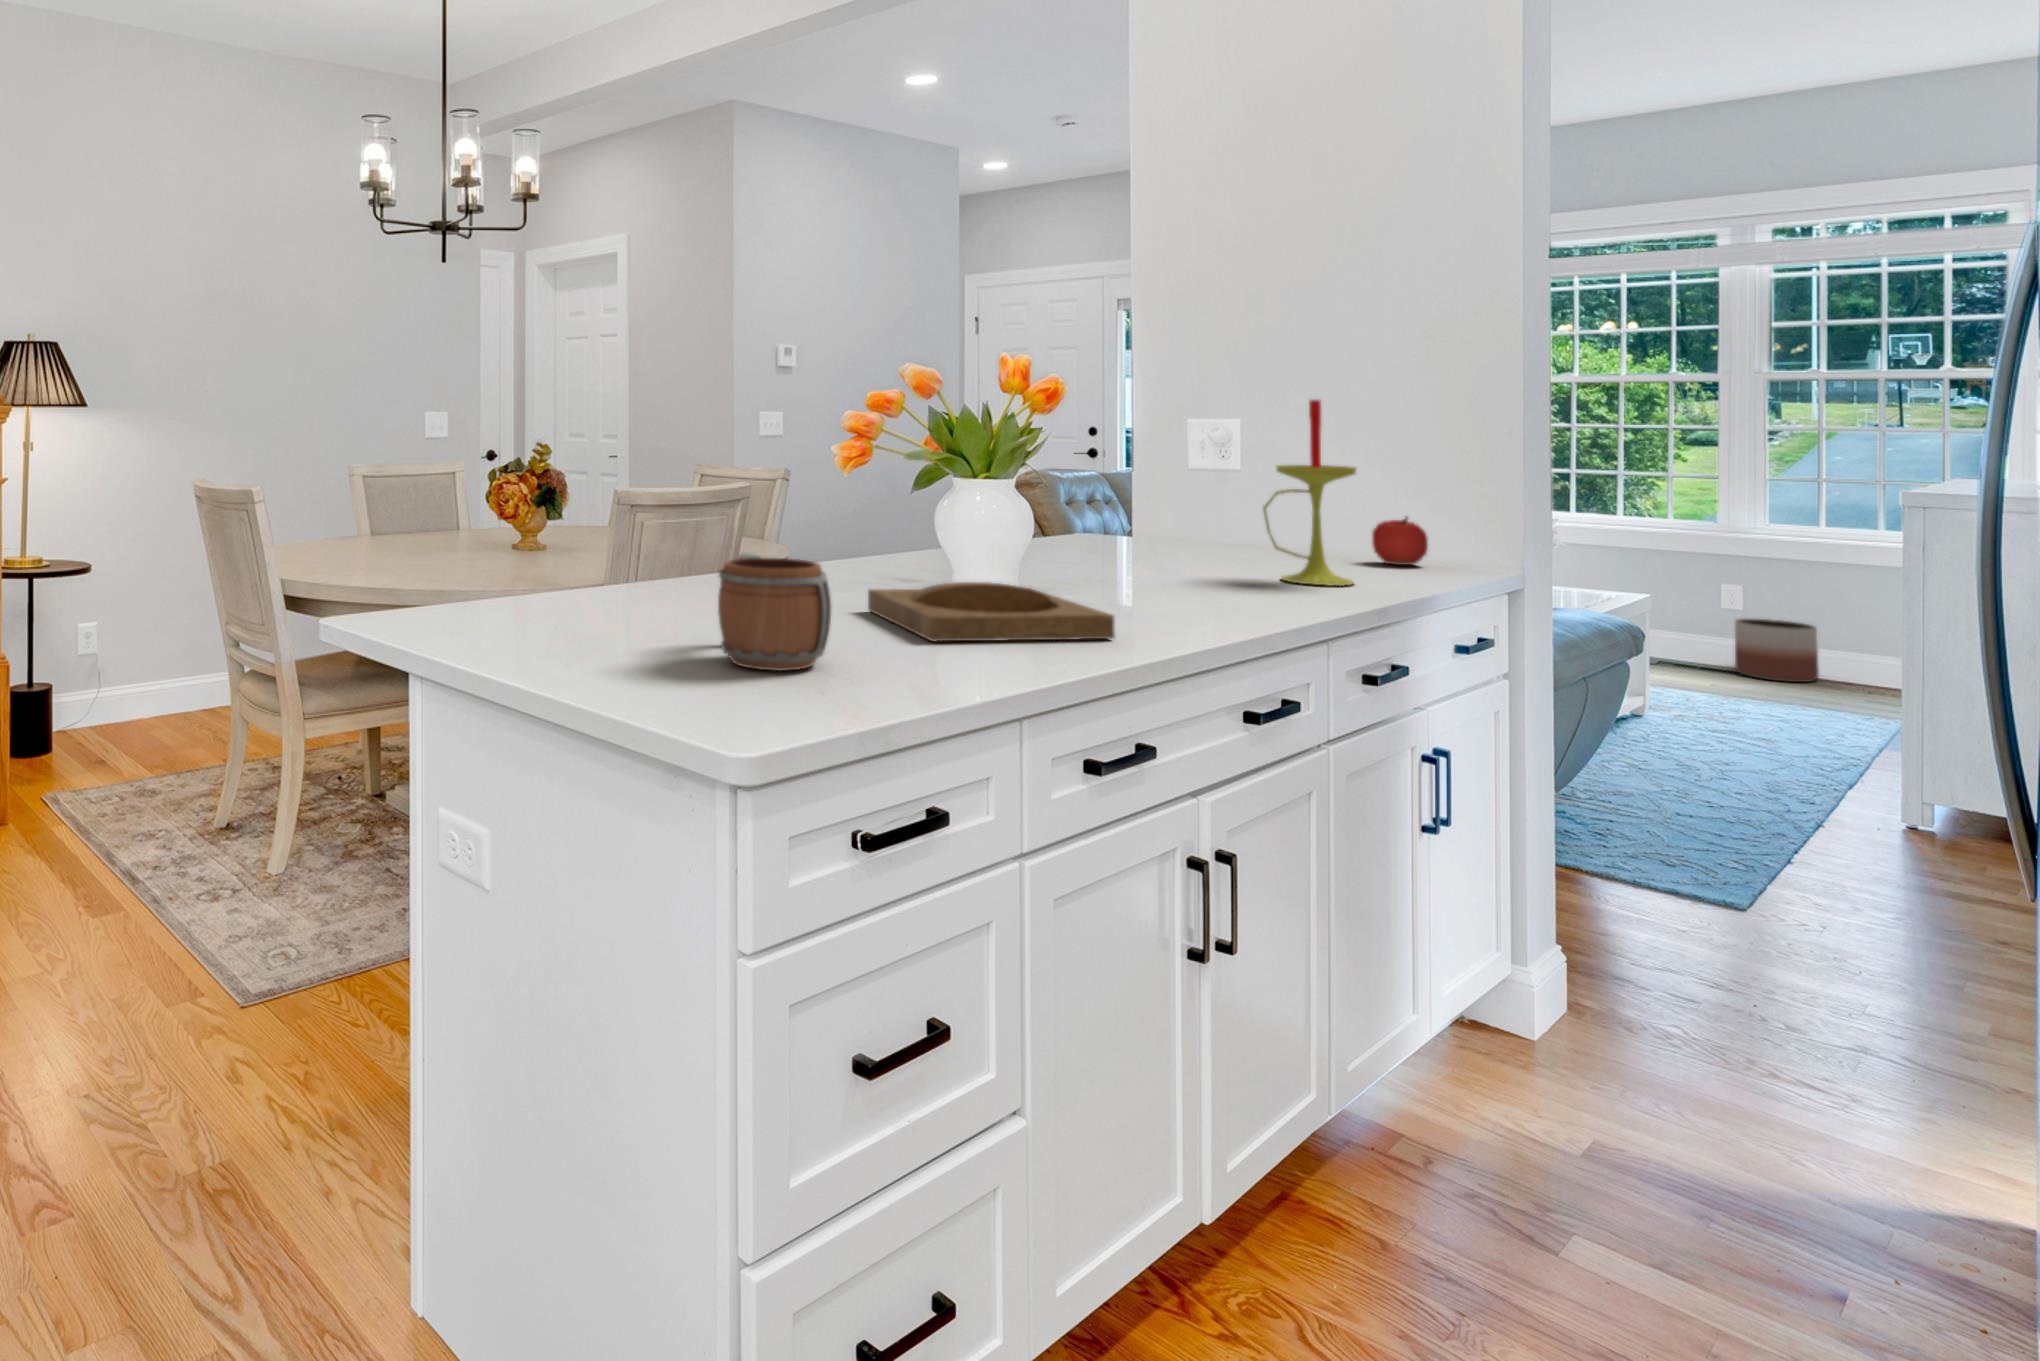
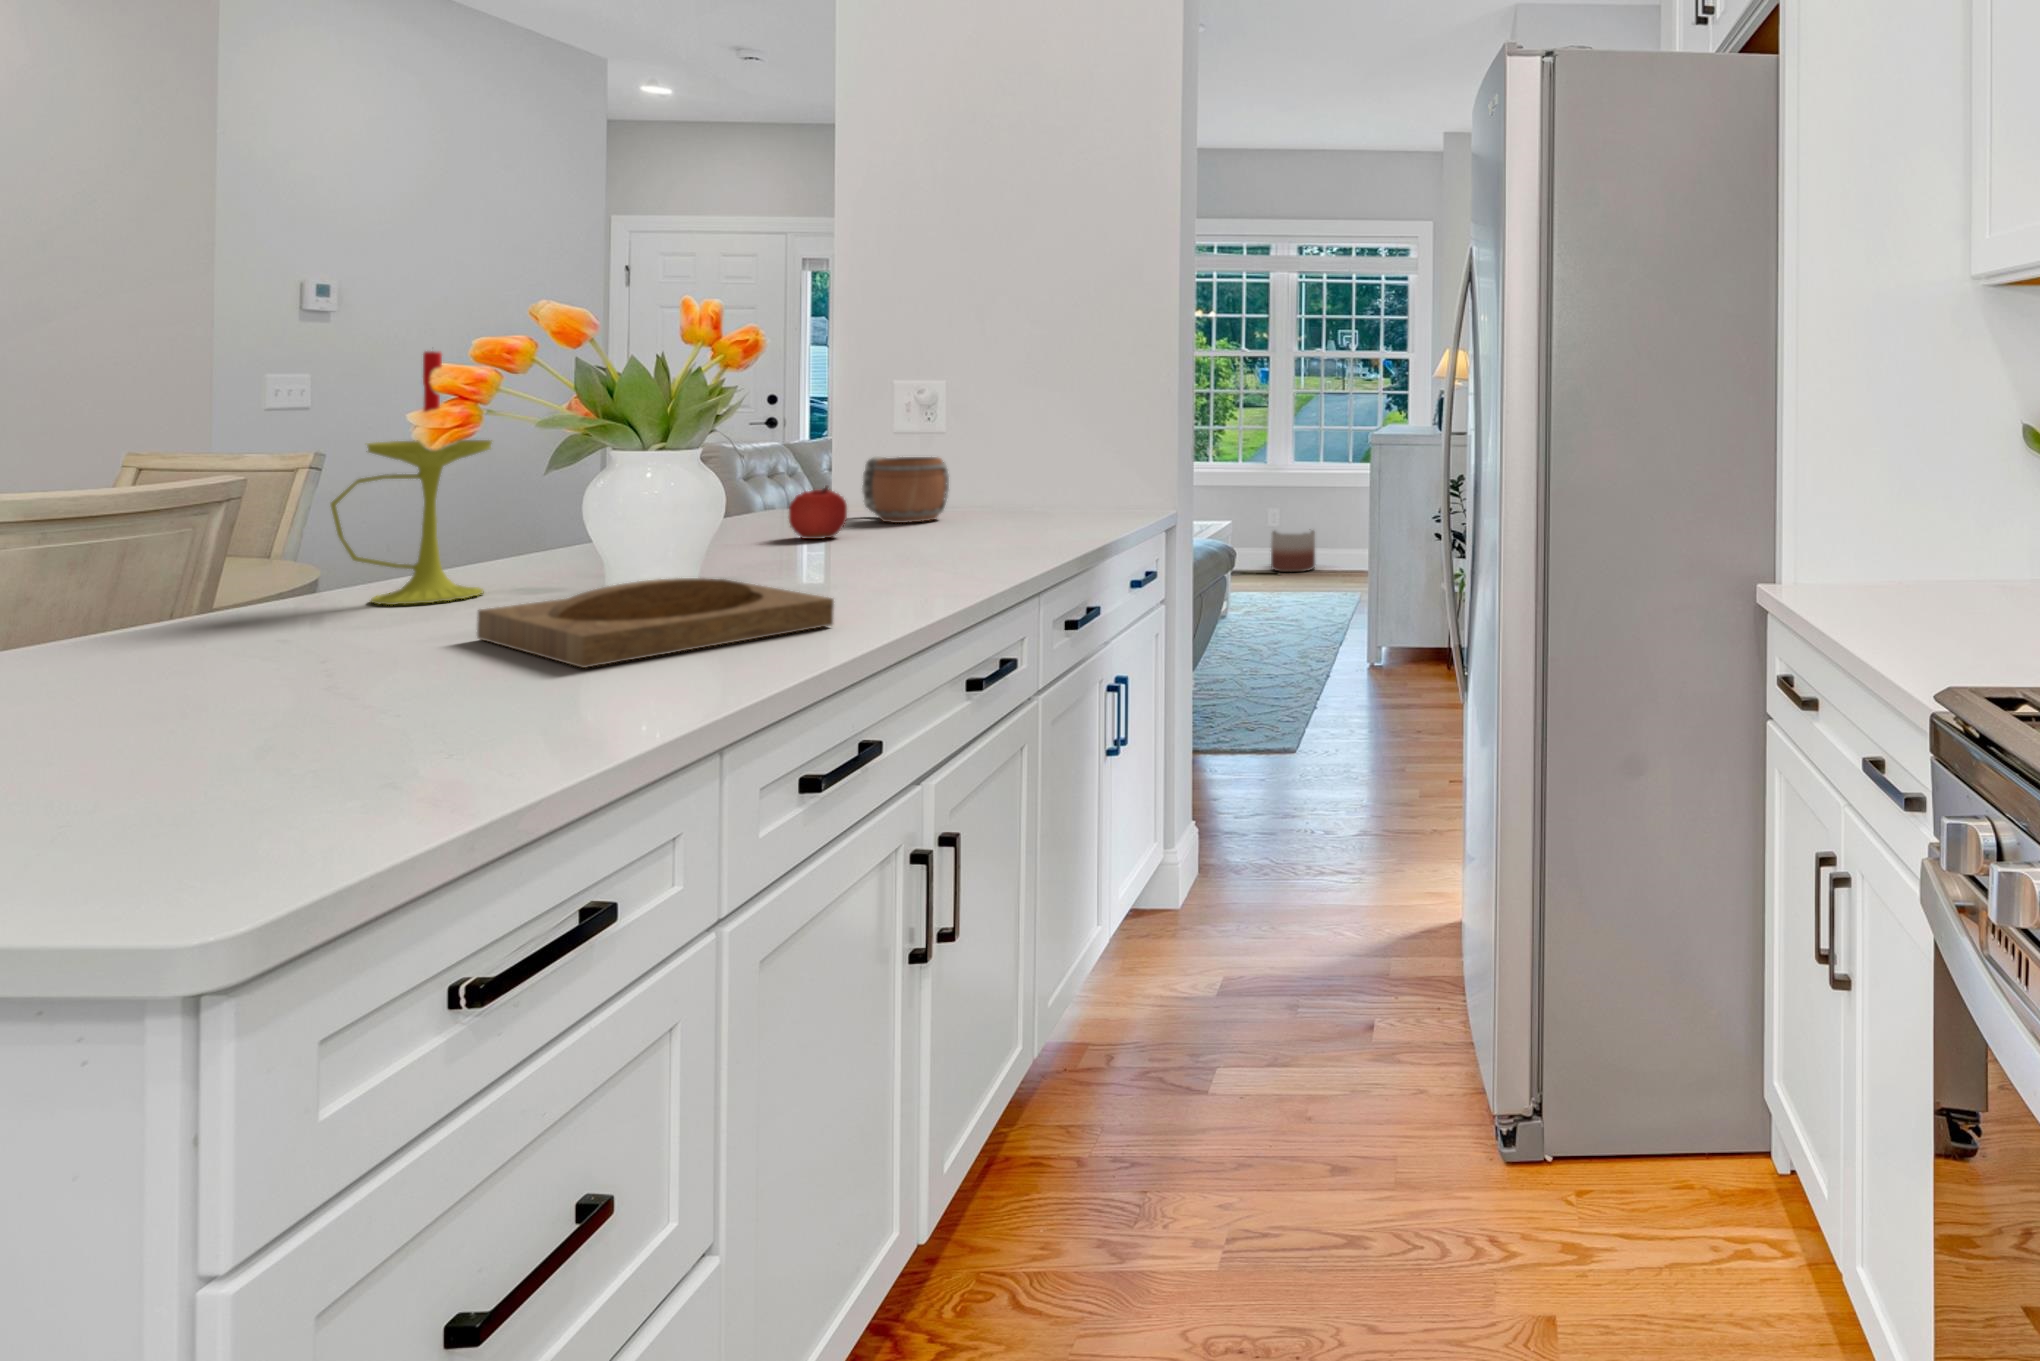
candle: present [1263,400,1356,586] -> present [331,351,492,605]
apple: present [1372,517,1428,565] -> present [789,486,847,539]
mug: present [718,551,832,671] -> present [862,456,949,523]

